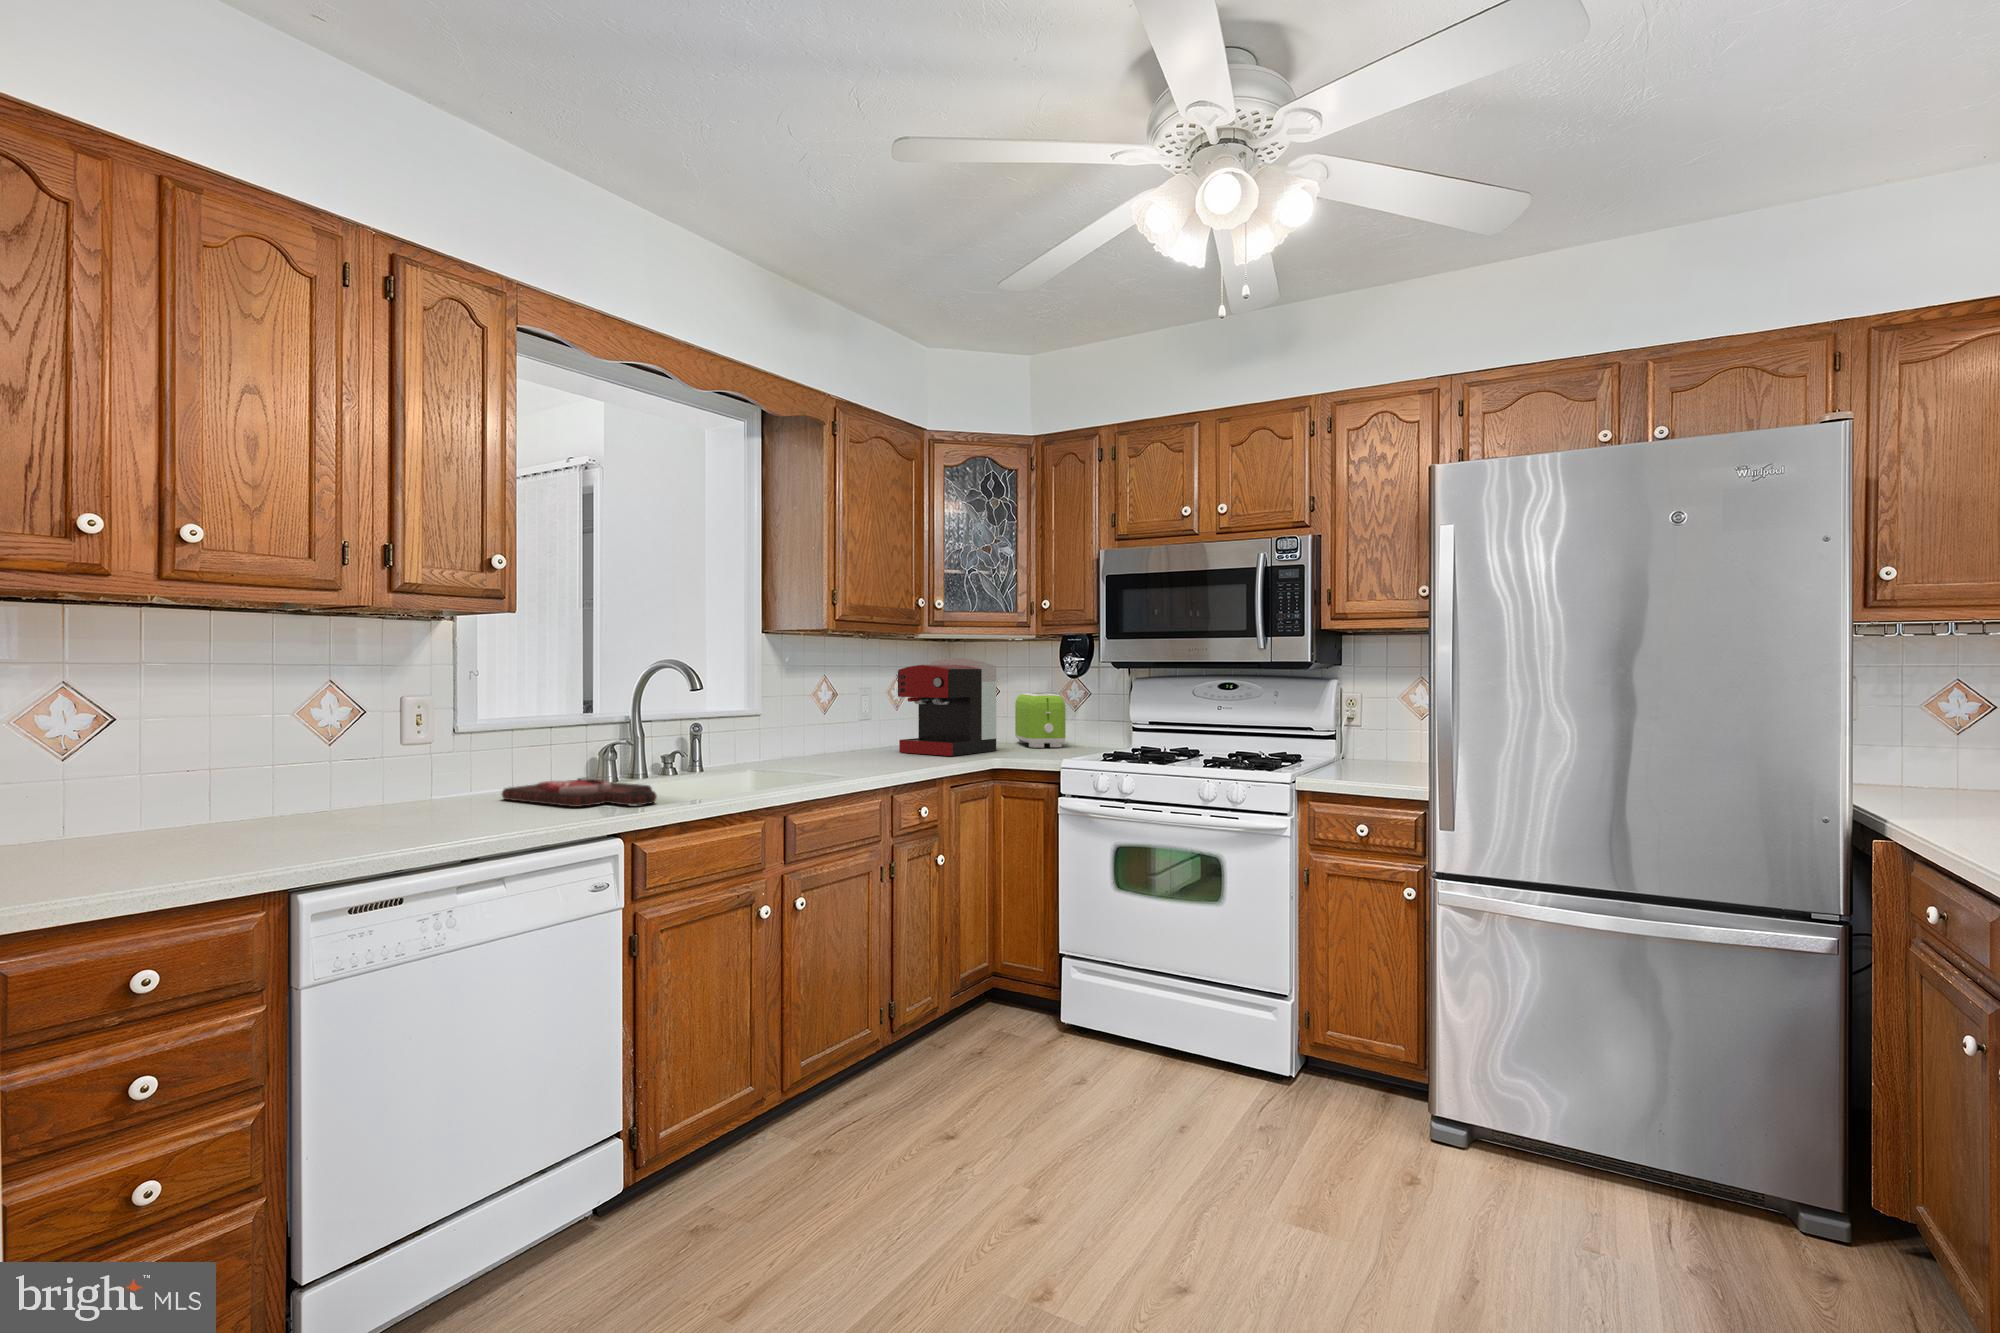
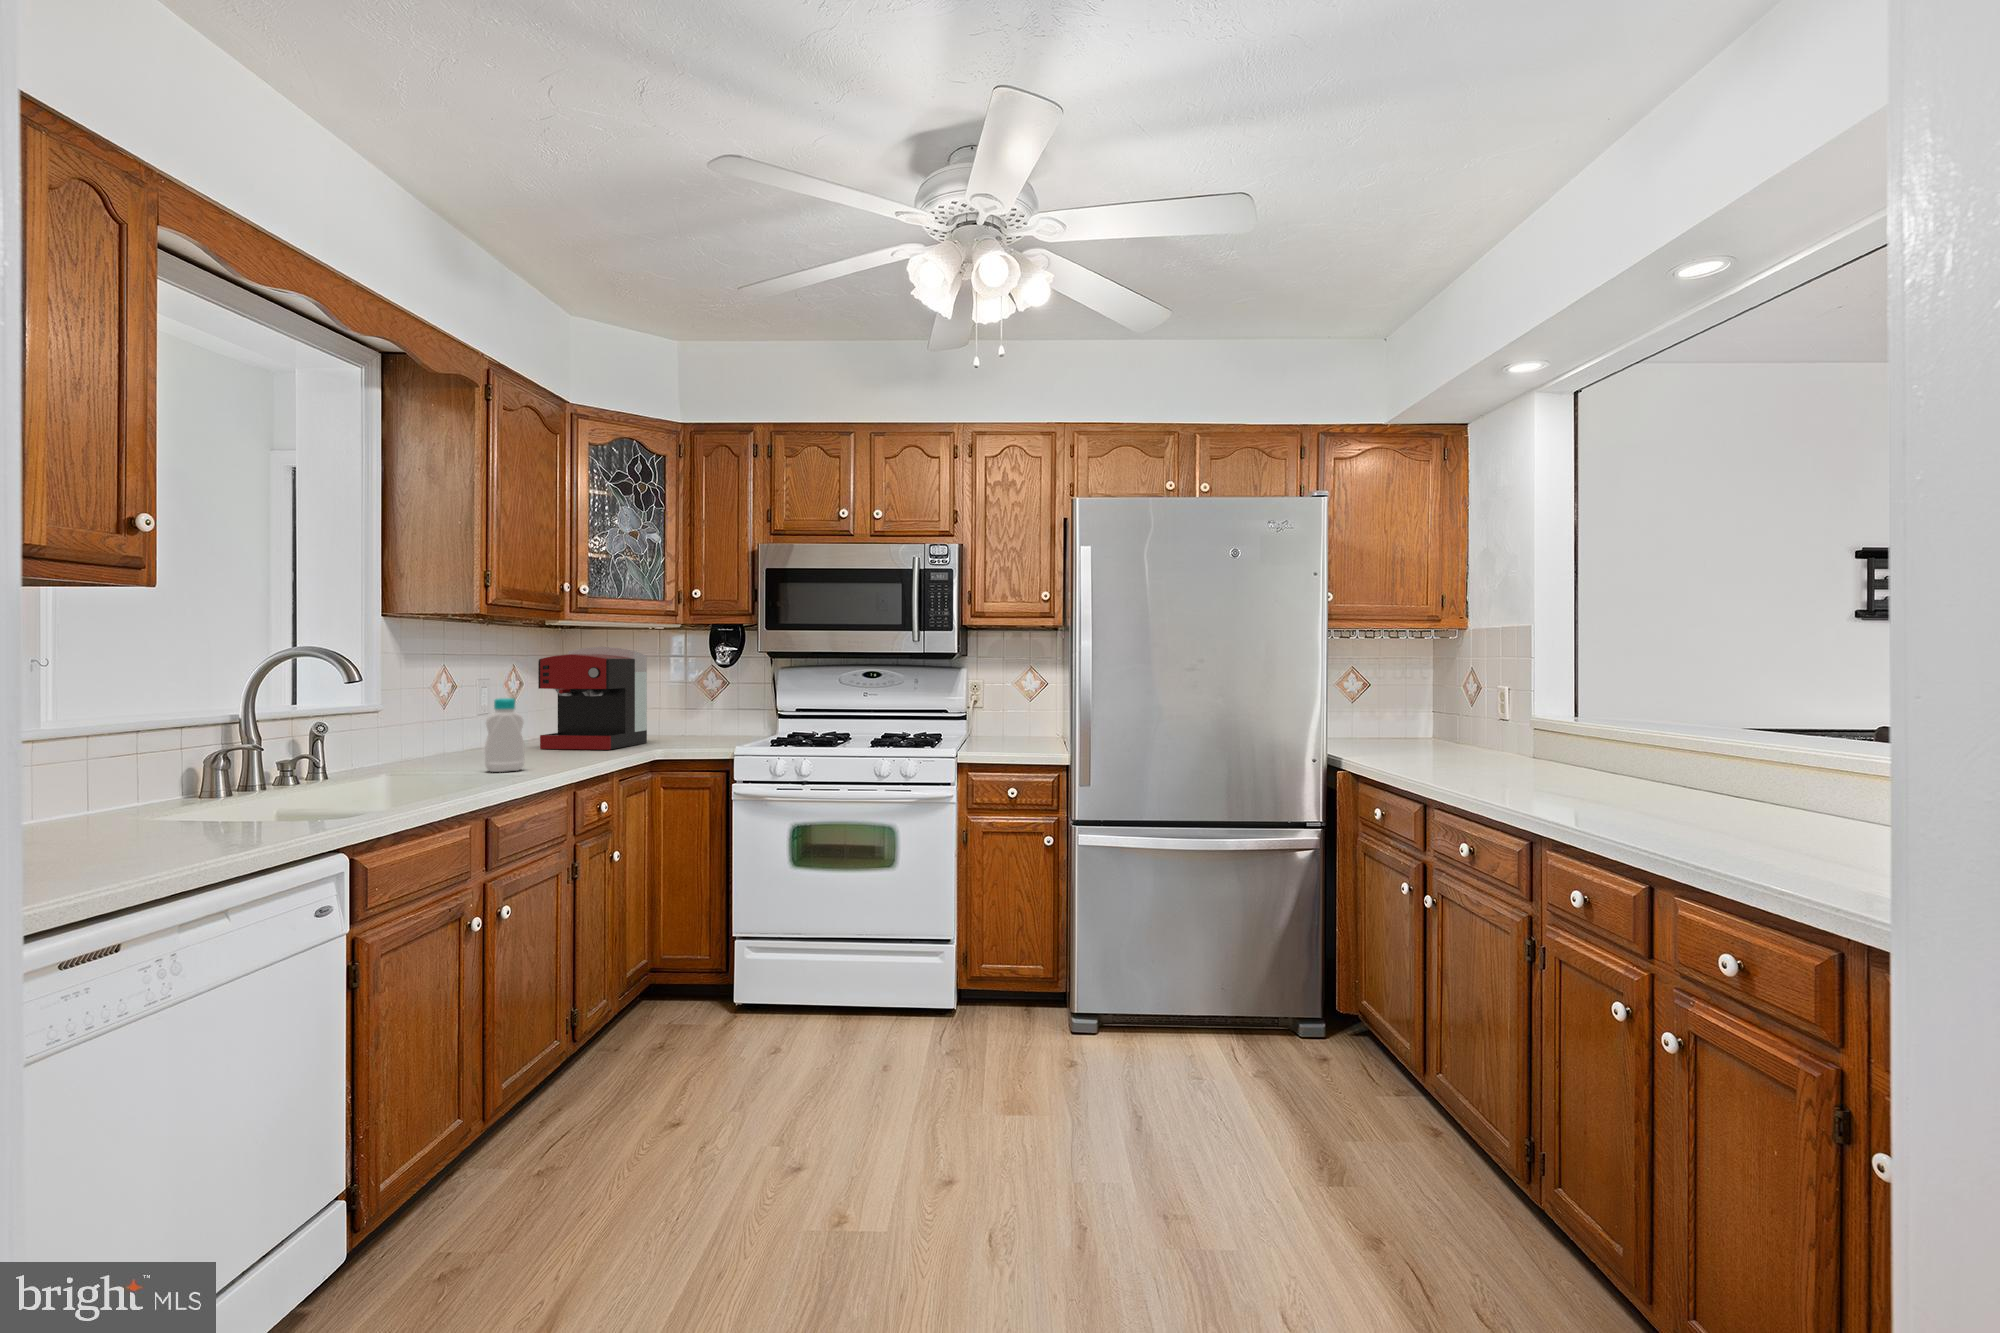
toaster: present [1015,693,1065,748] -> none [650,683,712,738]
bottle: none [818,705,850,772] -> present [485,698,524,772]
cutting board: present [502,777,657,807] -> none [98,790,354,827]

